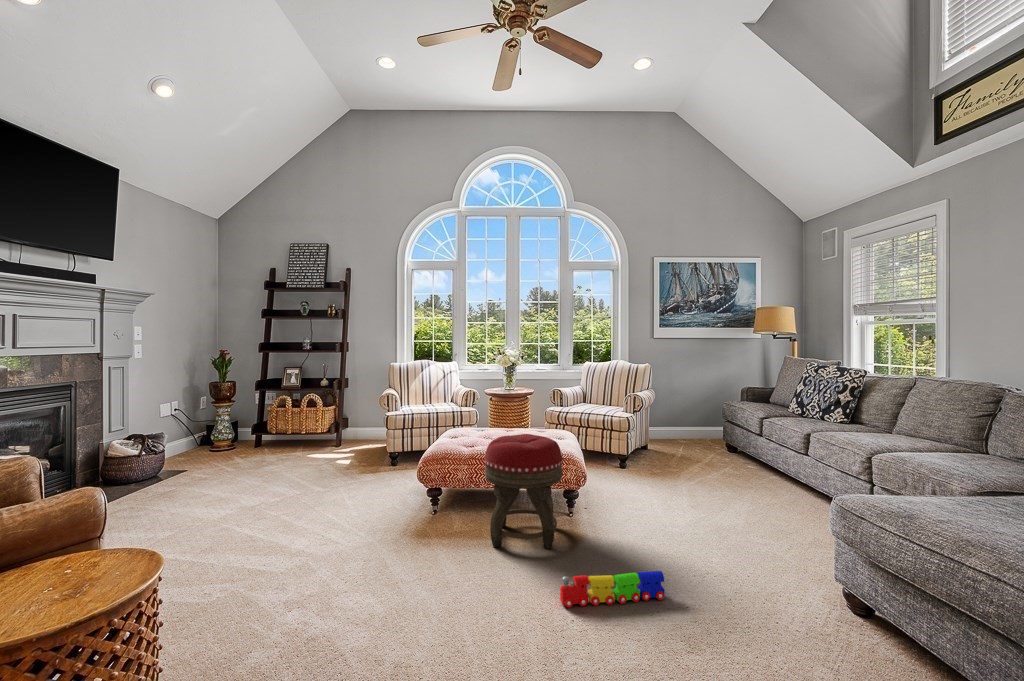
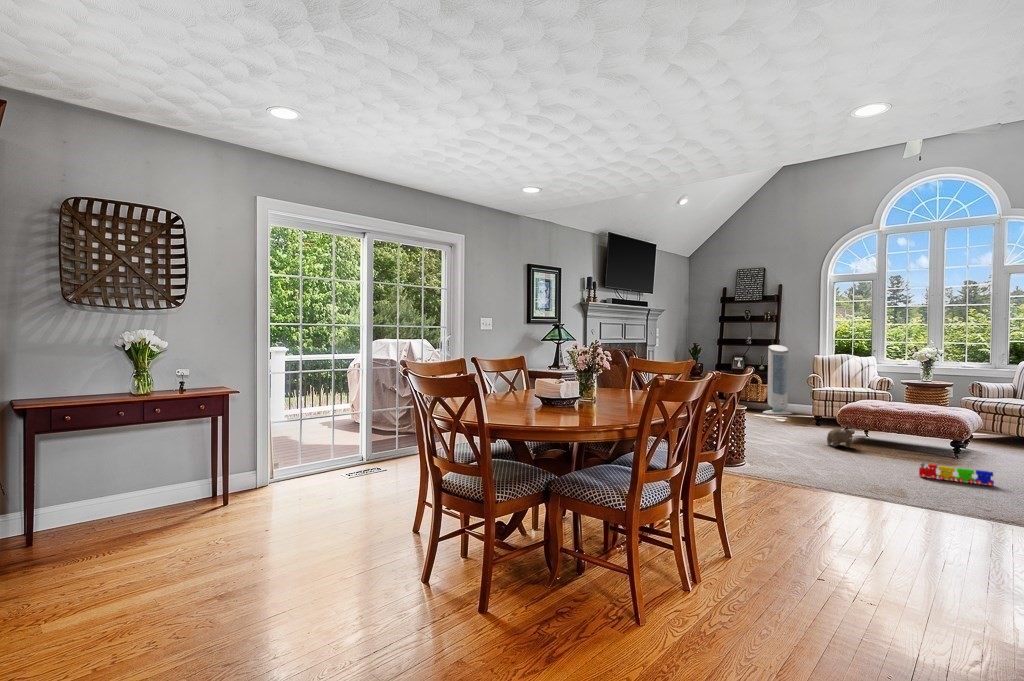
air purifier: none [324,350,364,449] -> present [763,345,792,415]
footstool: present [485,434,563,549] -> none [881,399,941,465]
plush toy: none [405,489,445,526] -> present [827,428,855,447]

